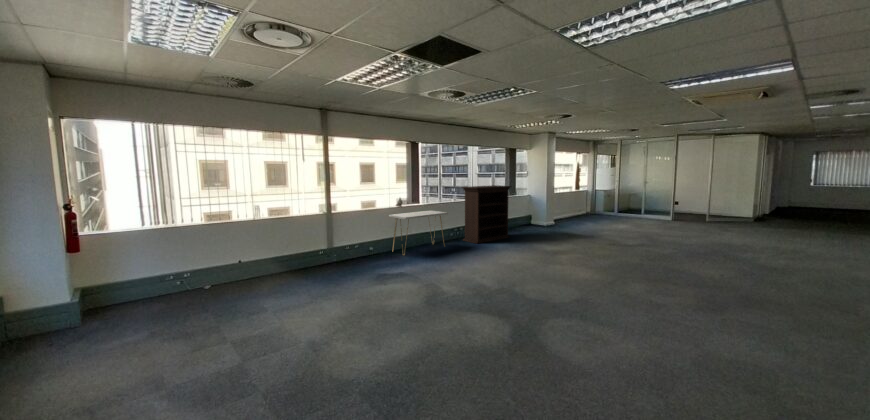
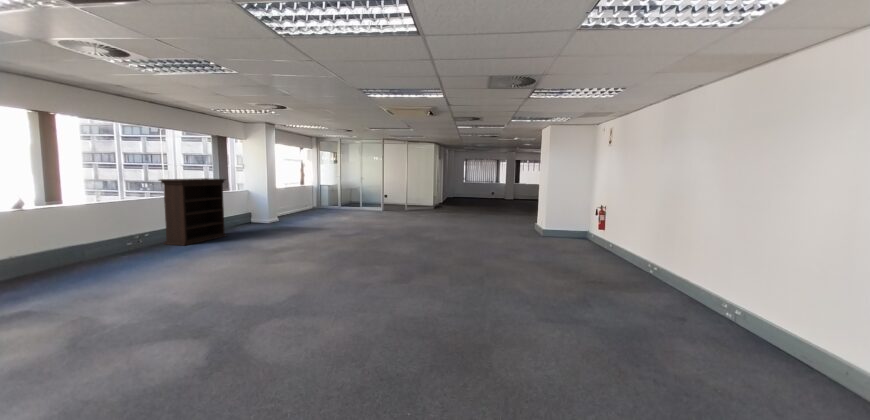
console table: present [389,210,448,255] -> none [34,209,140,269]

